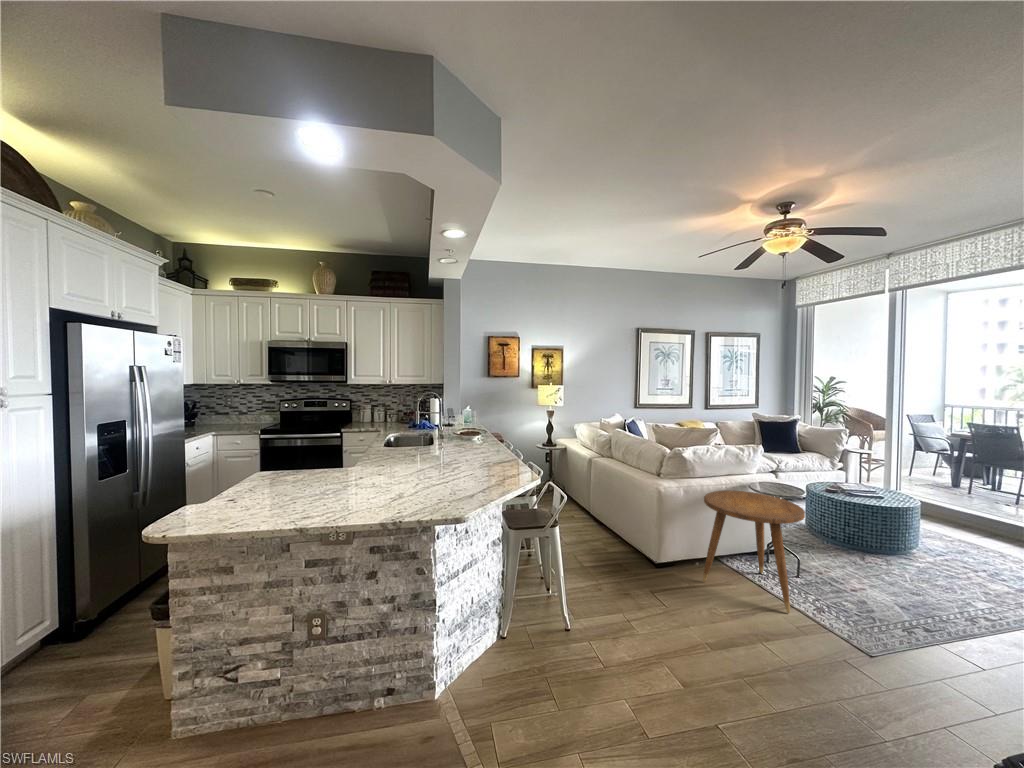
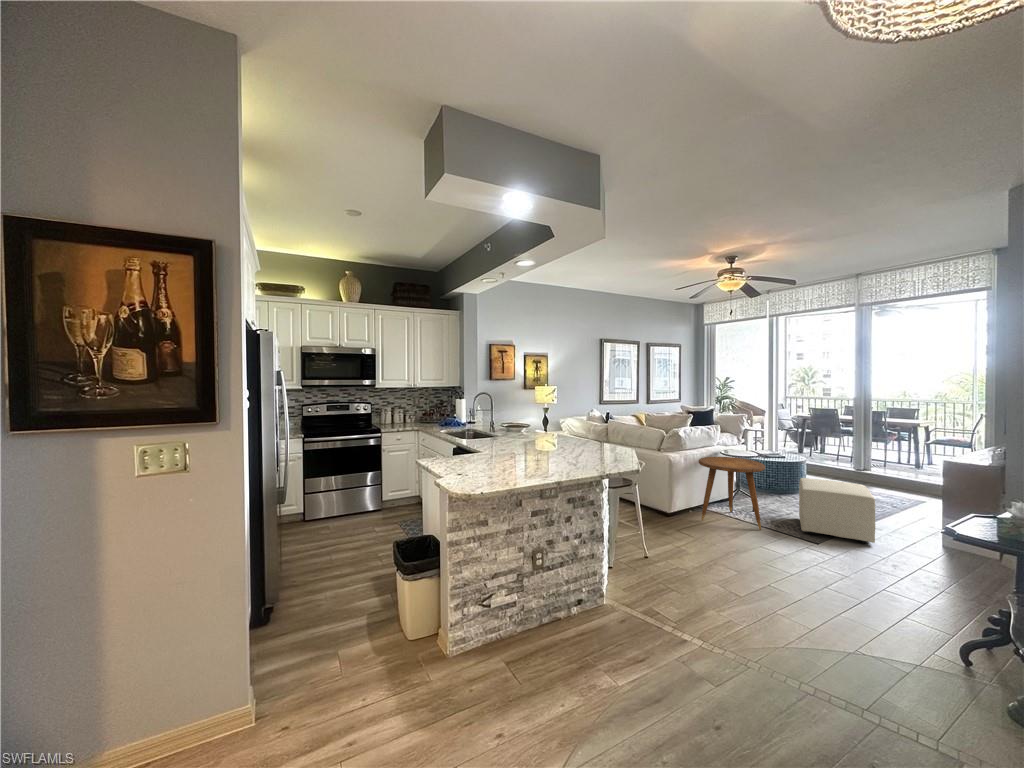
ottoman: none [861,539,1006,682] -> present [799,478,876,543]

